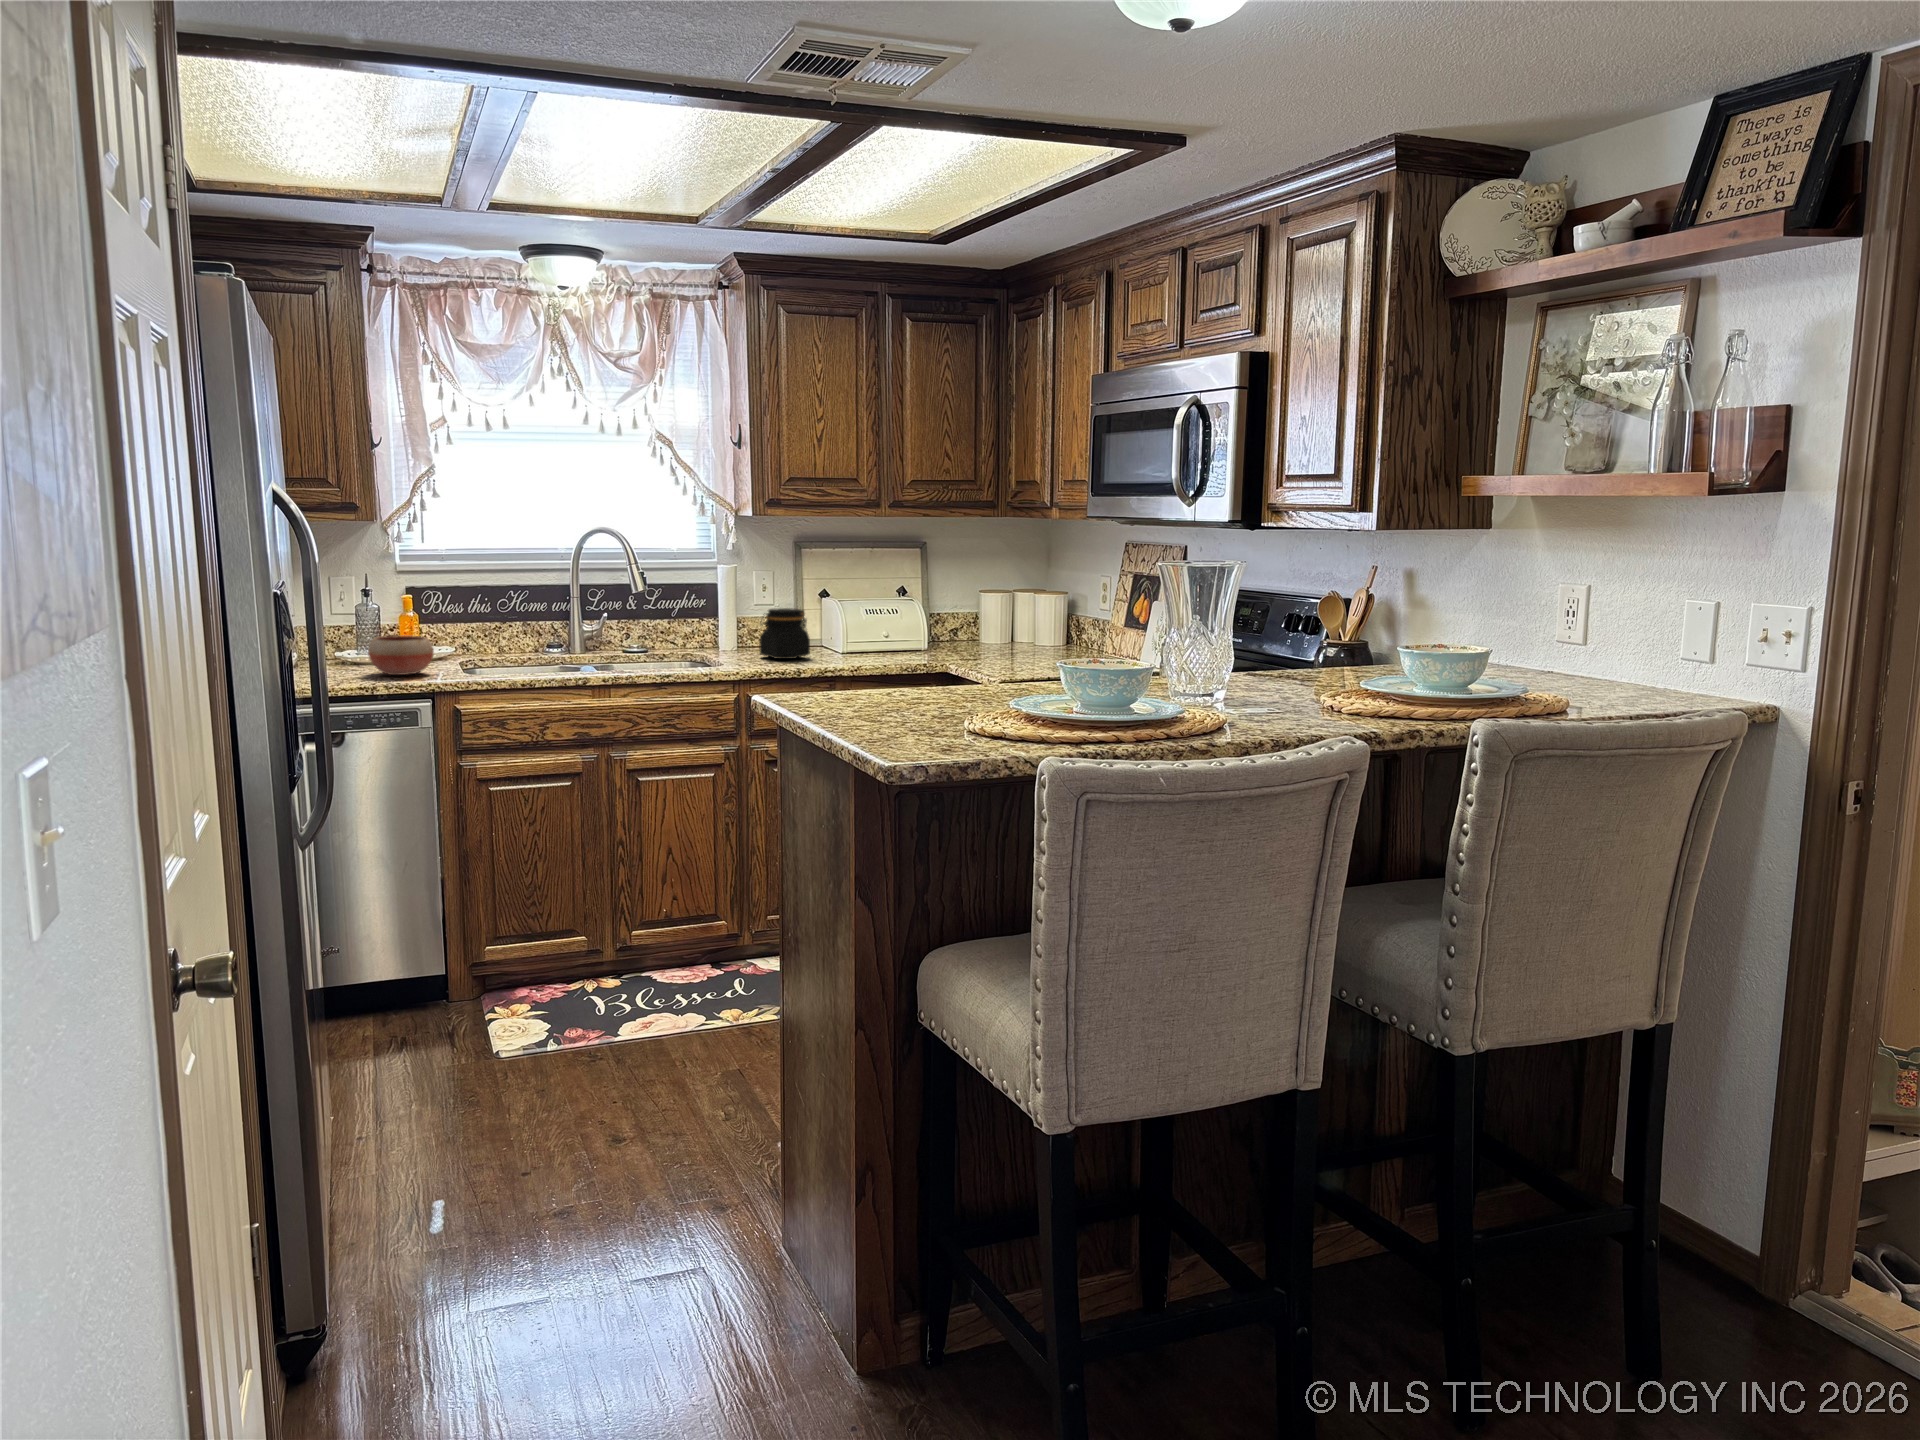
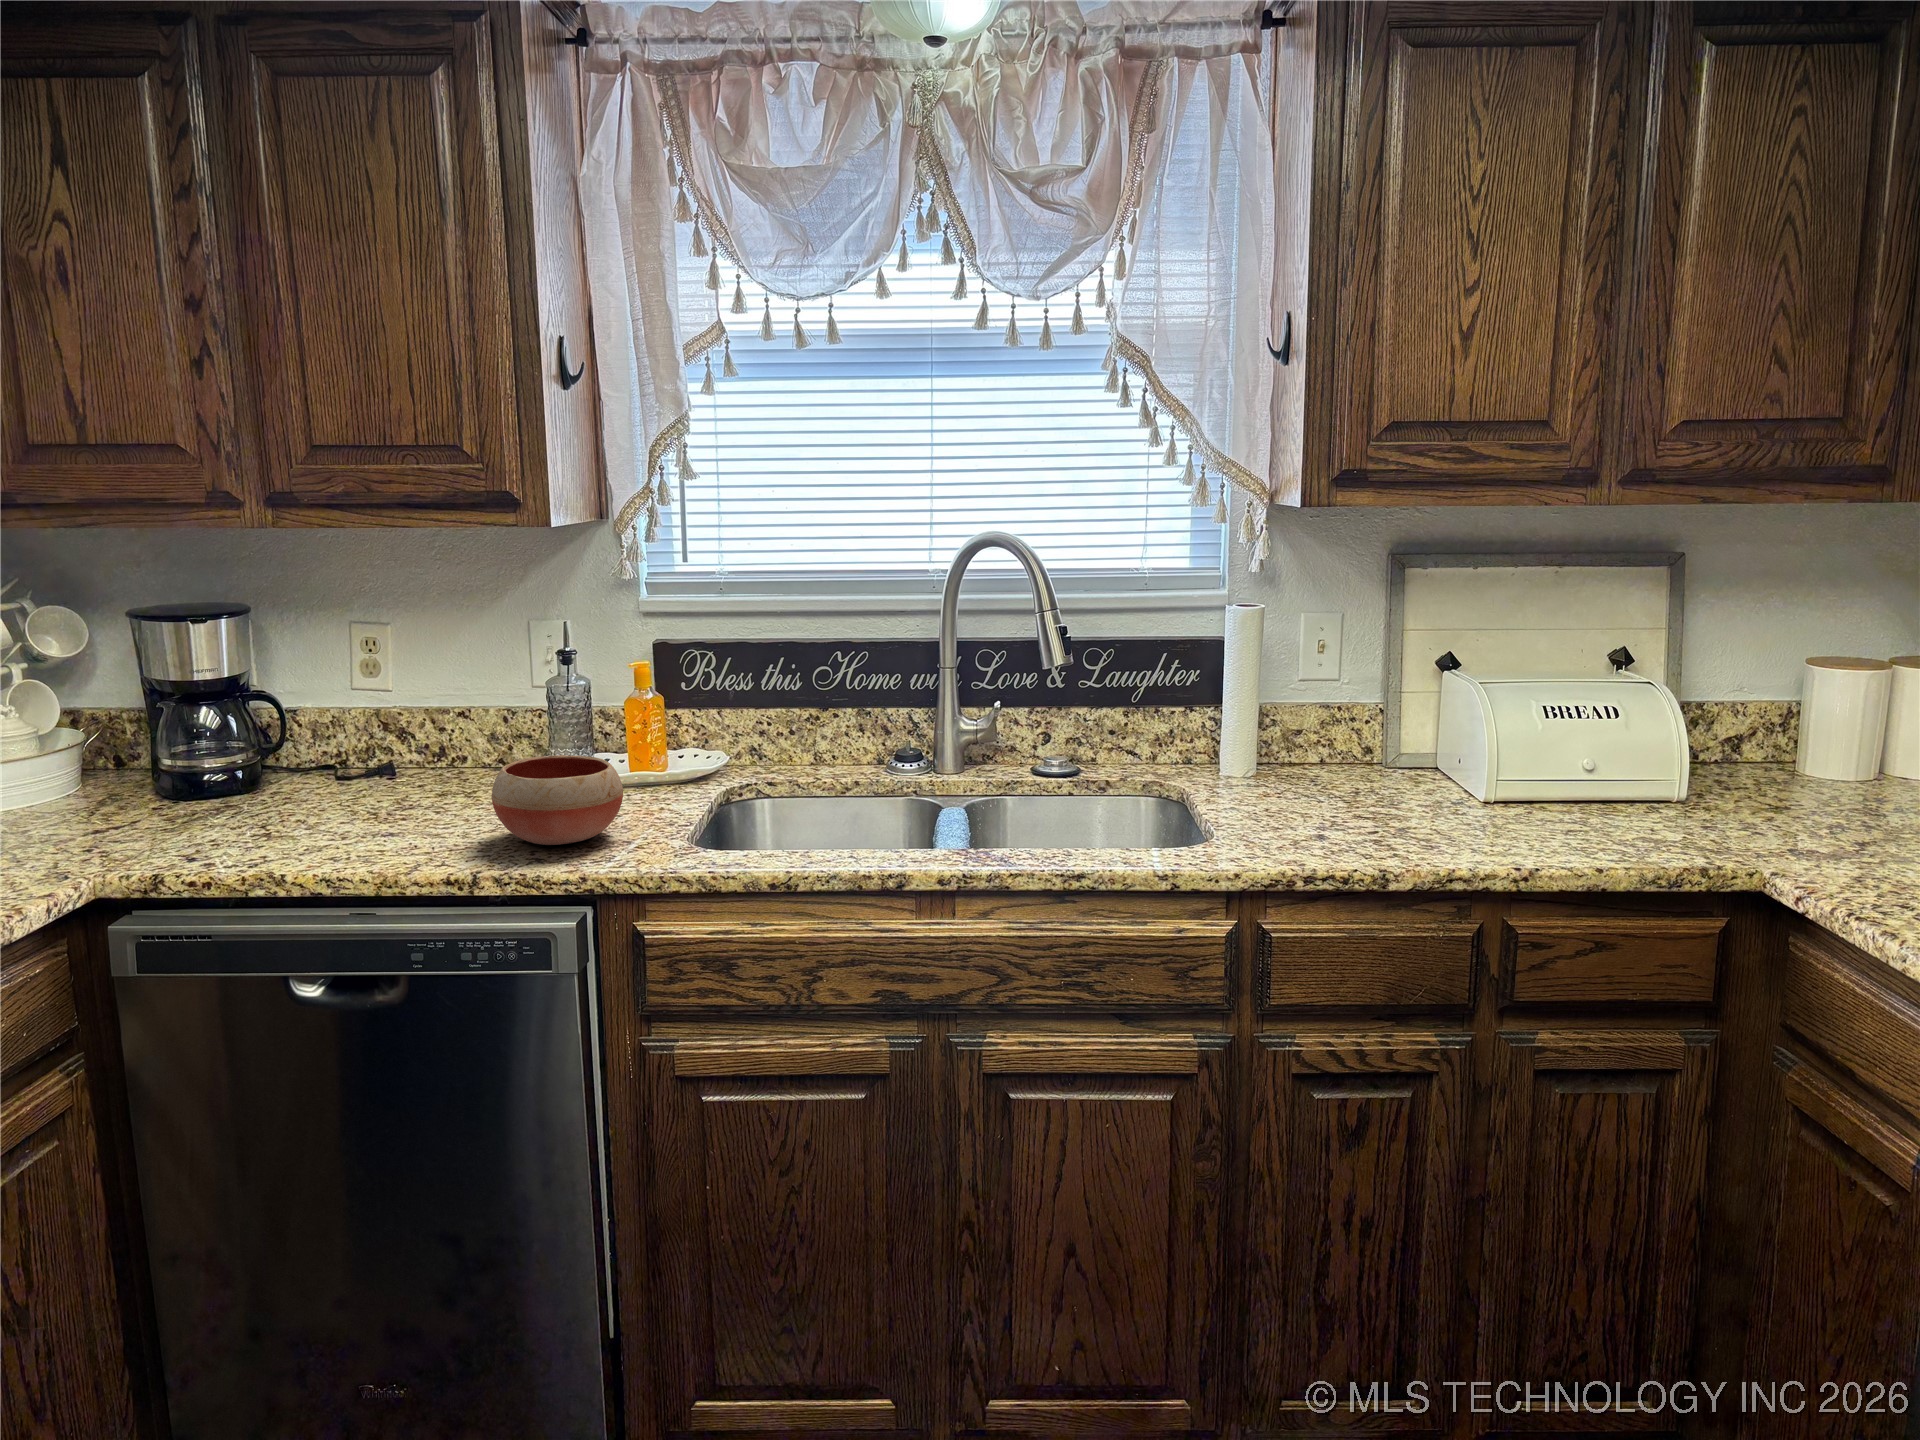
jar: present [759,608,810,659] -> none [1305,706,1419,820]

